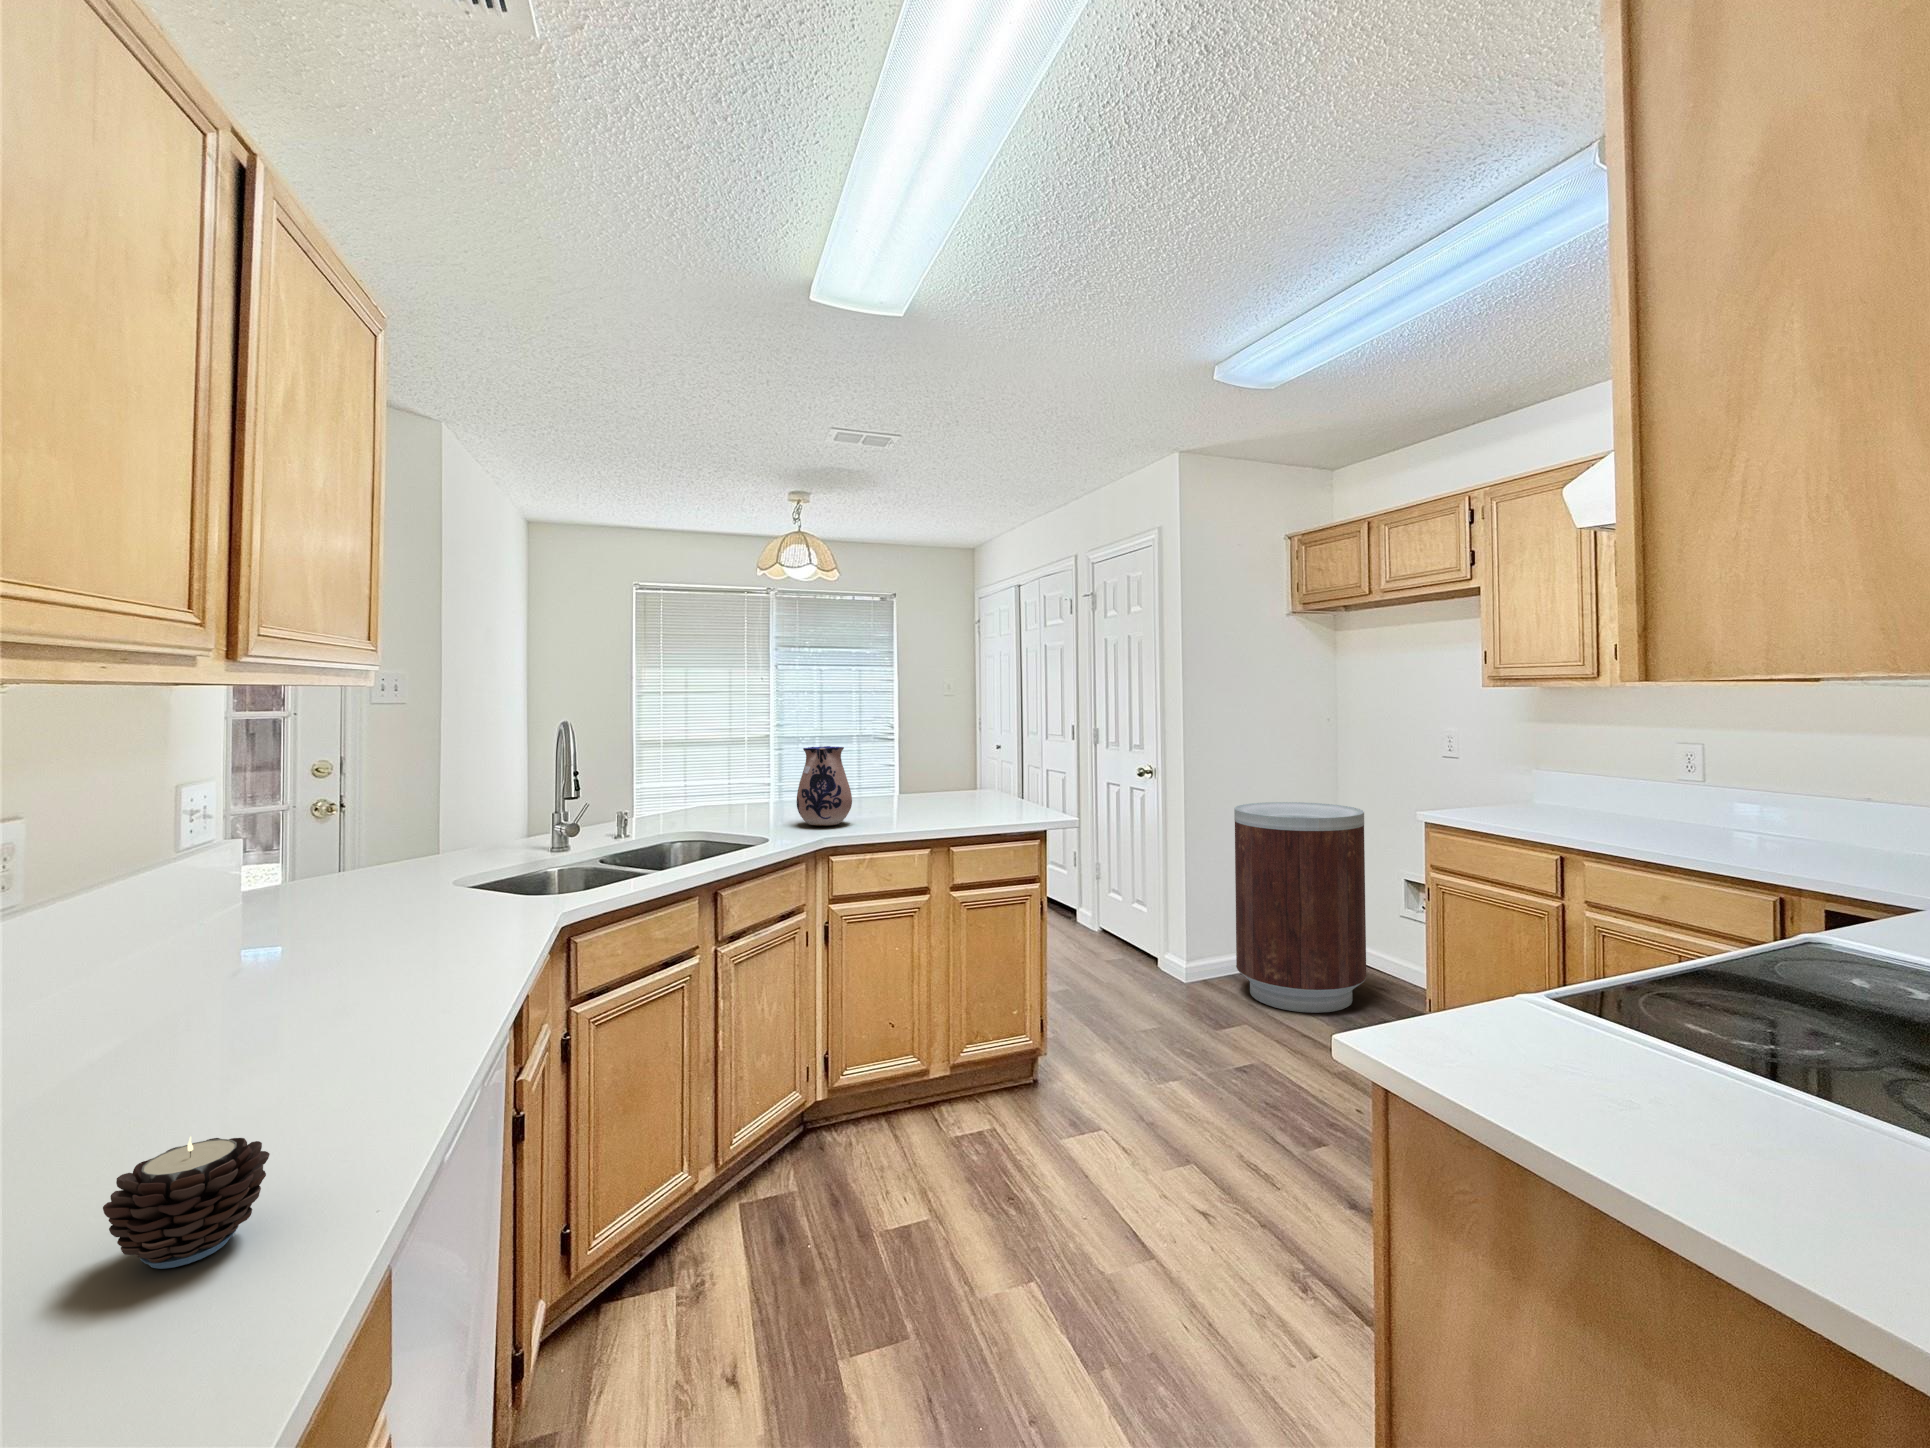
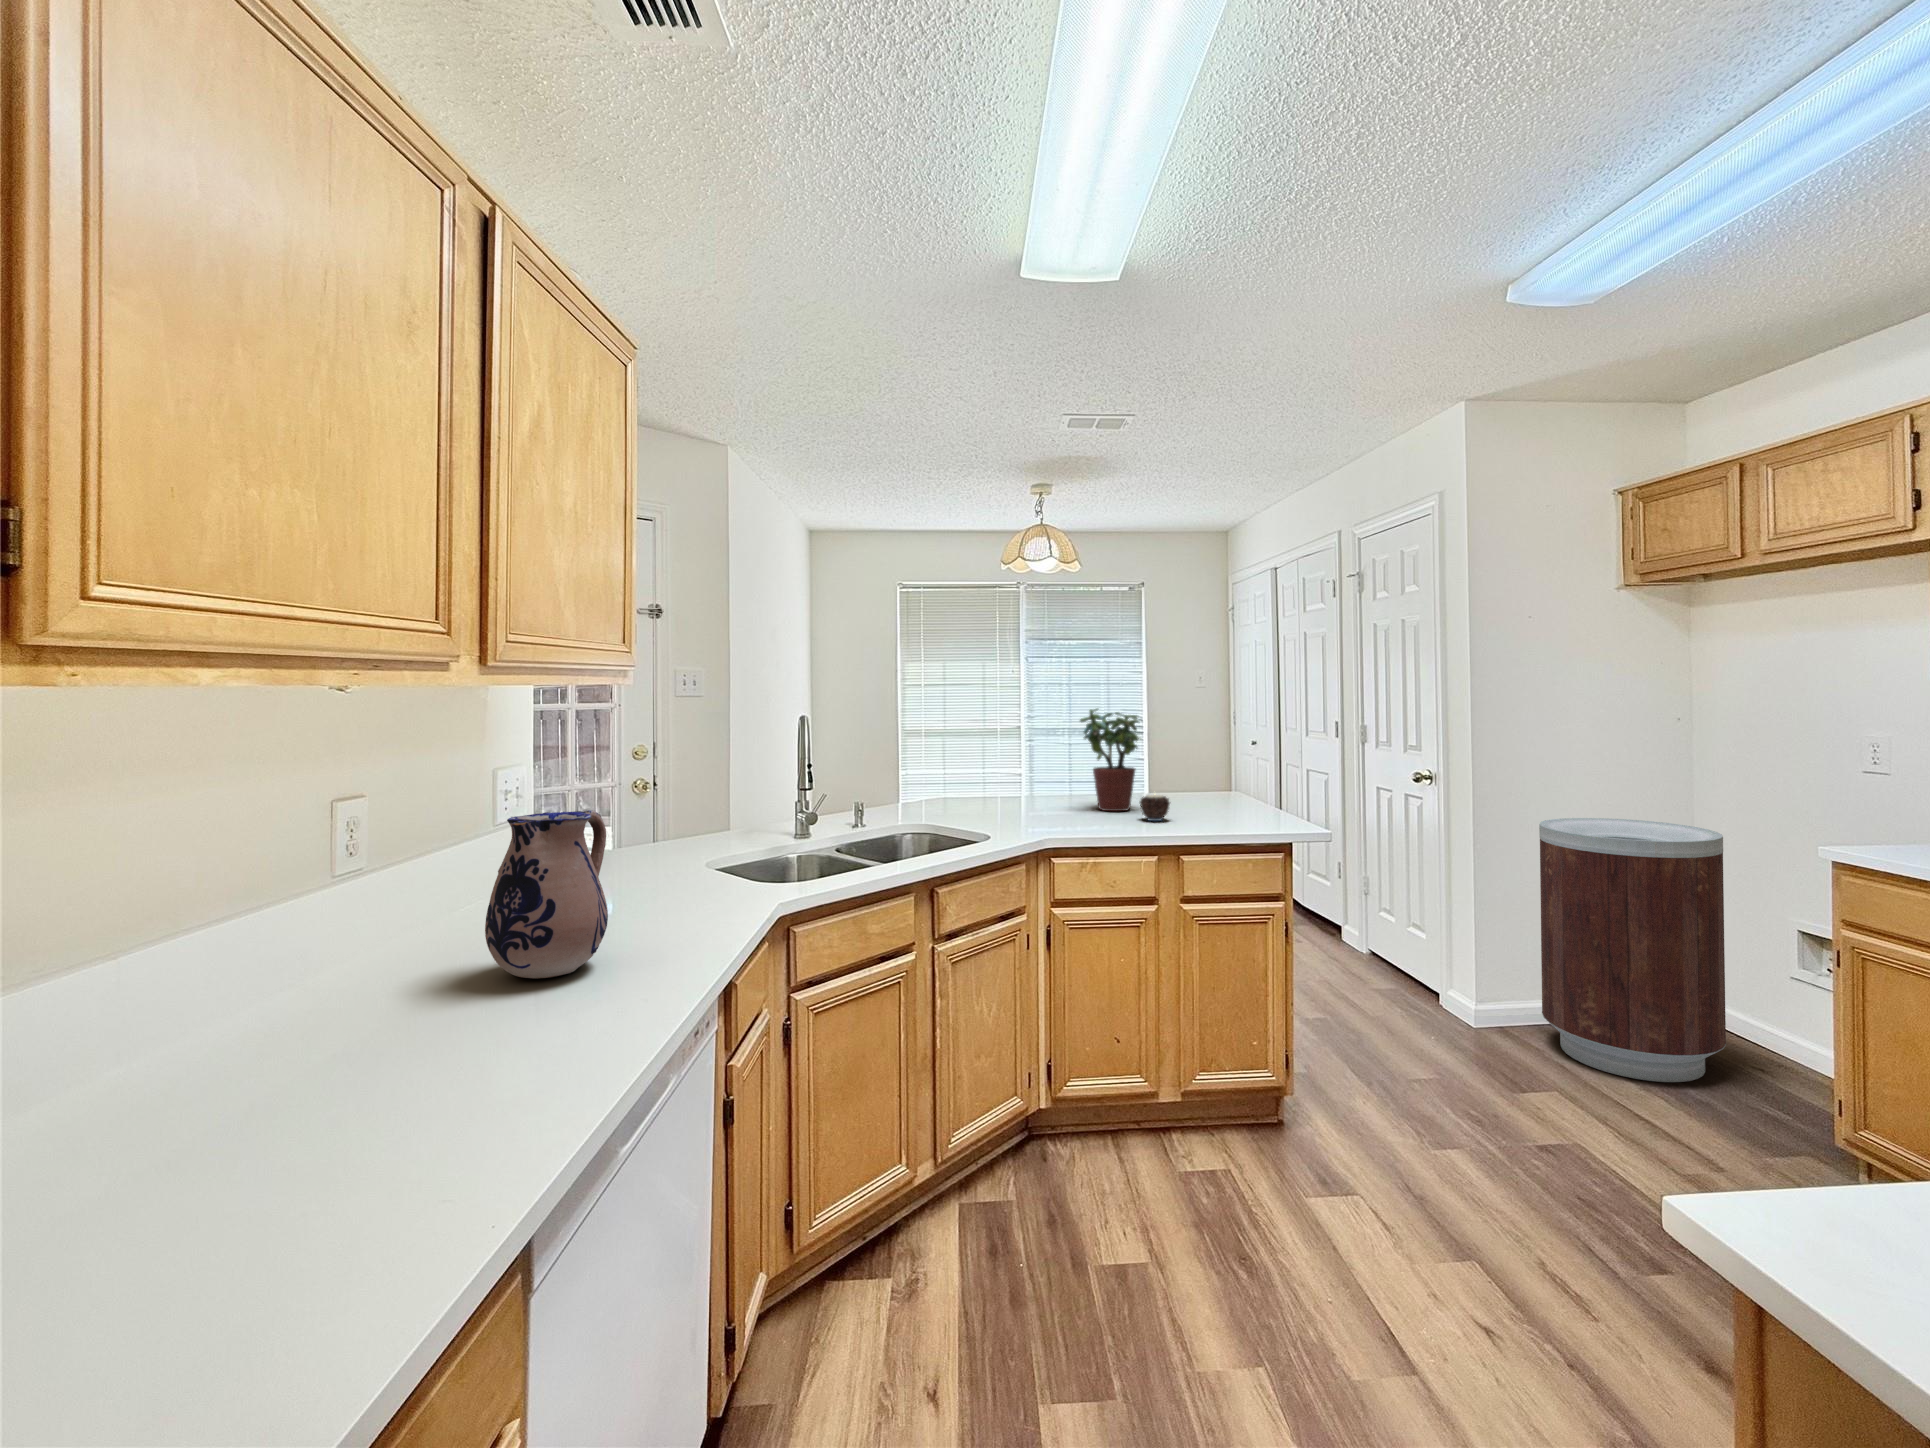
potted plant: none [848,713,908,811] -> present [1080,708,1139,811]
ceramic pitcher: present [797,746,852,826] -> present [485,810,608,979]
candle: present [103,1136,270,1269] -> present [1140,794,1170,821]

